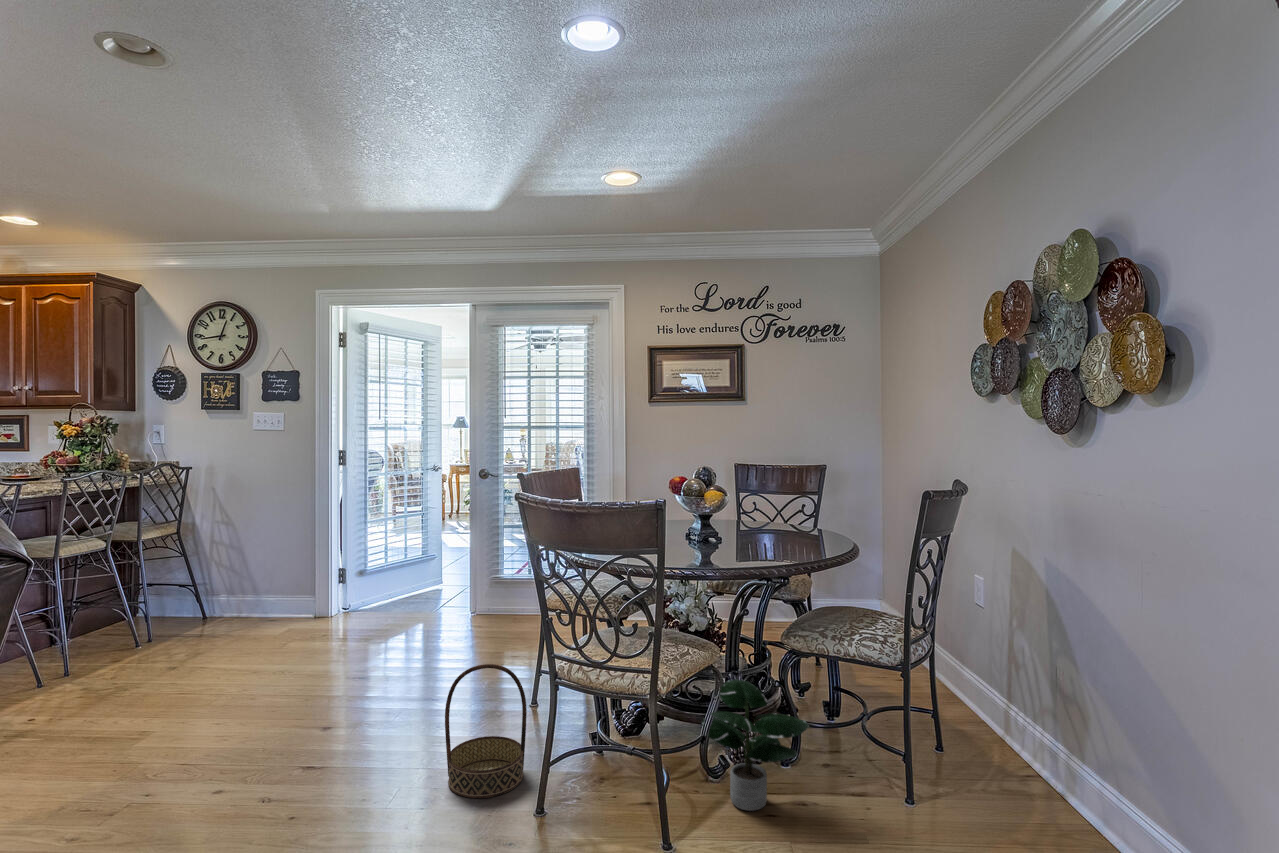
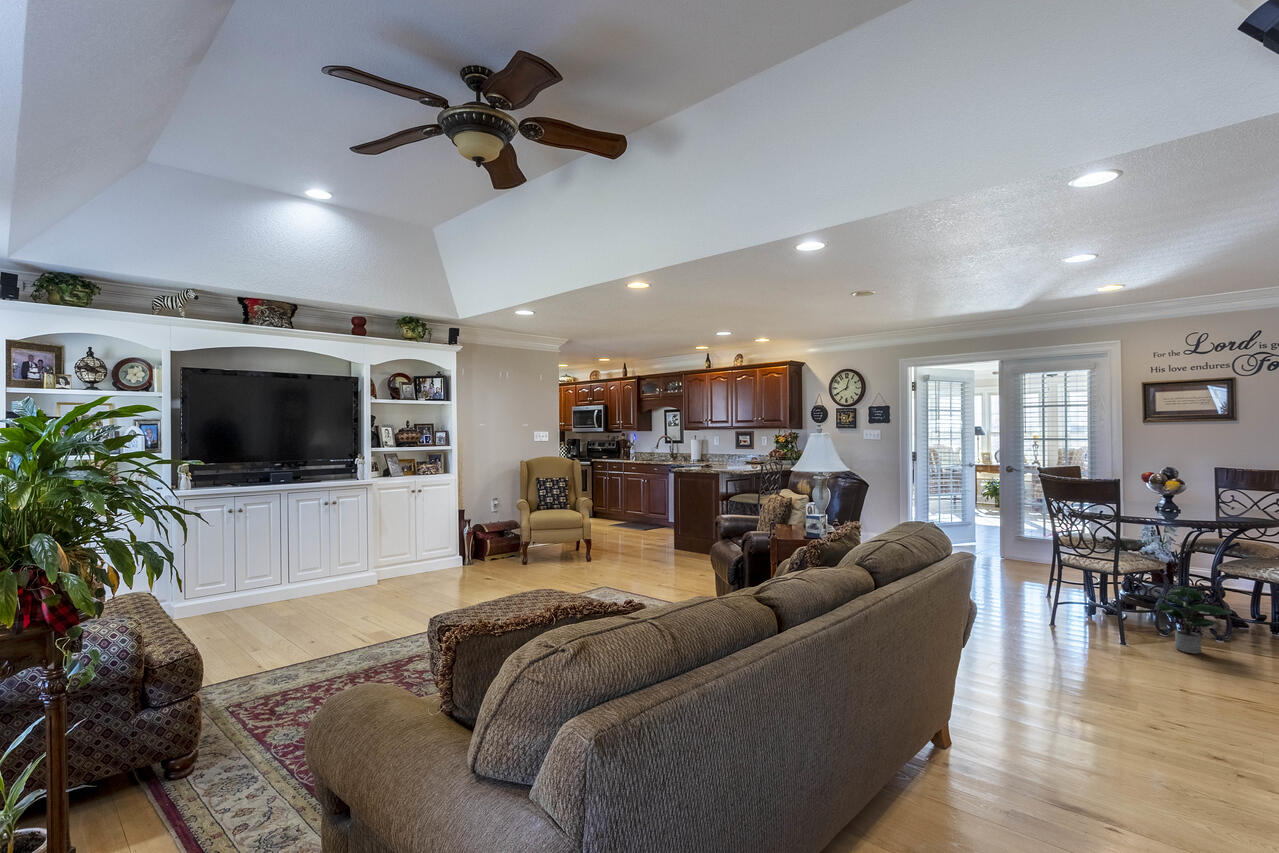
basket: present [445,664,527,798] -> none [997,558,1043,621]

